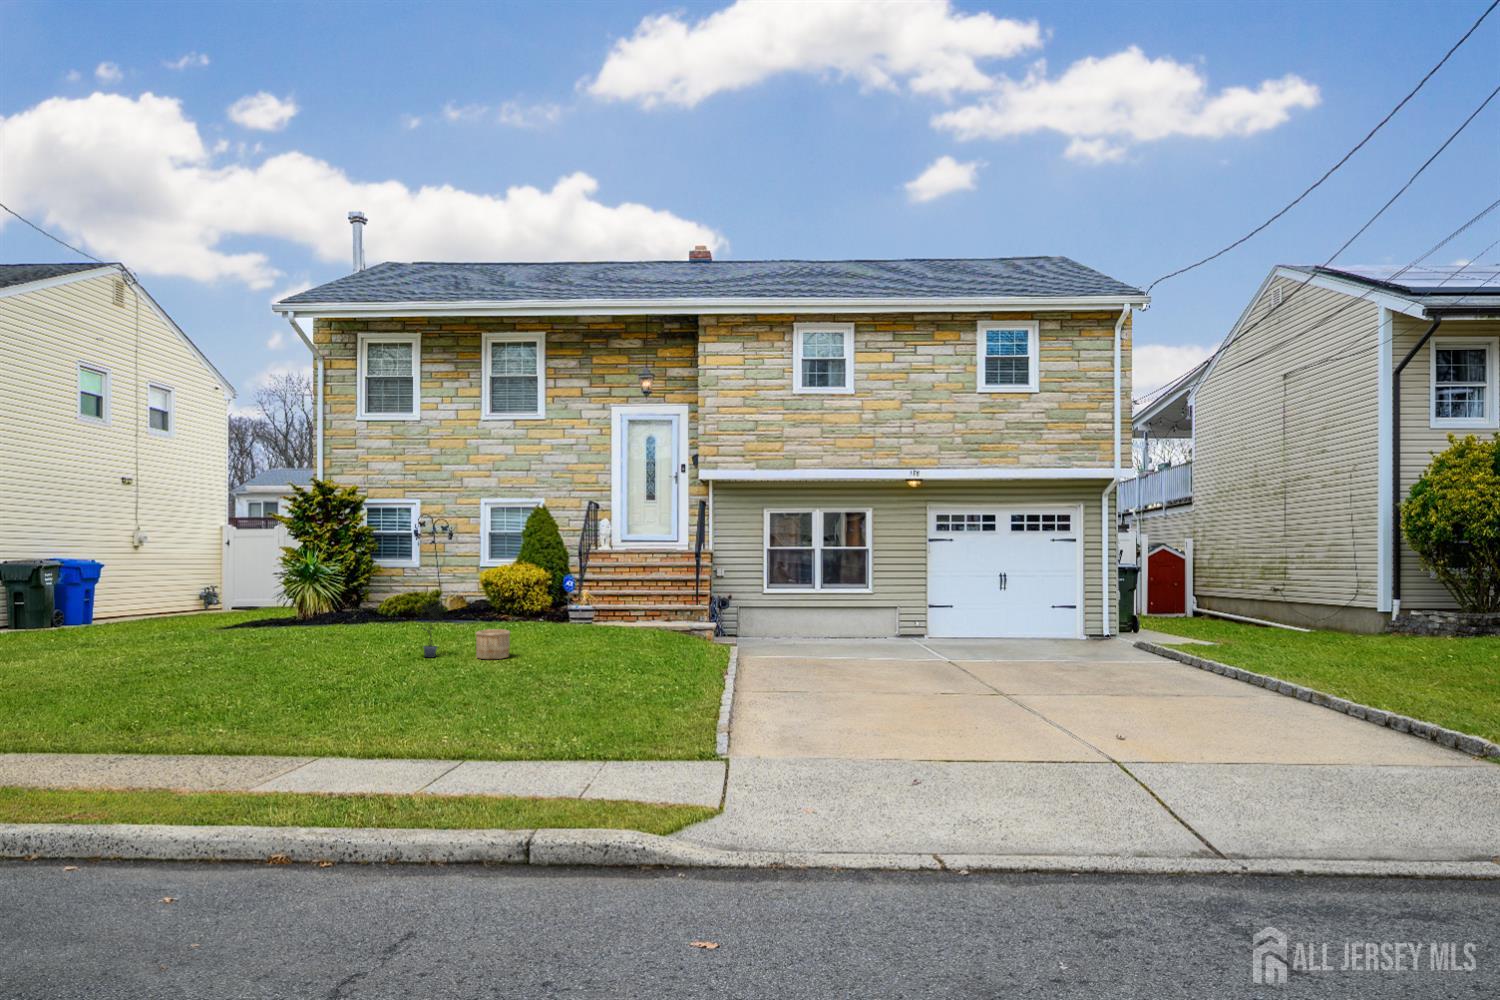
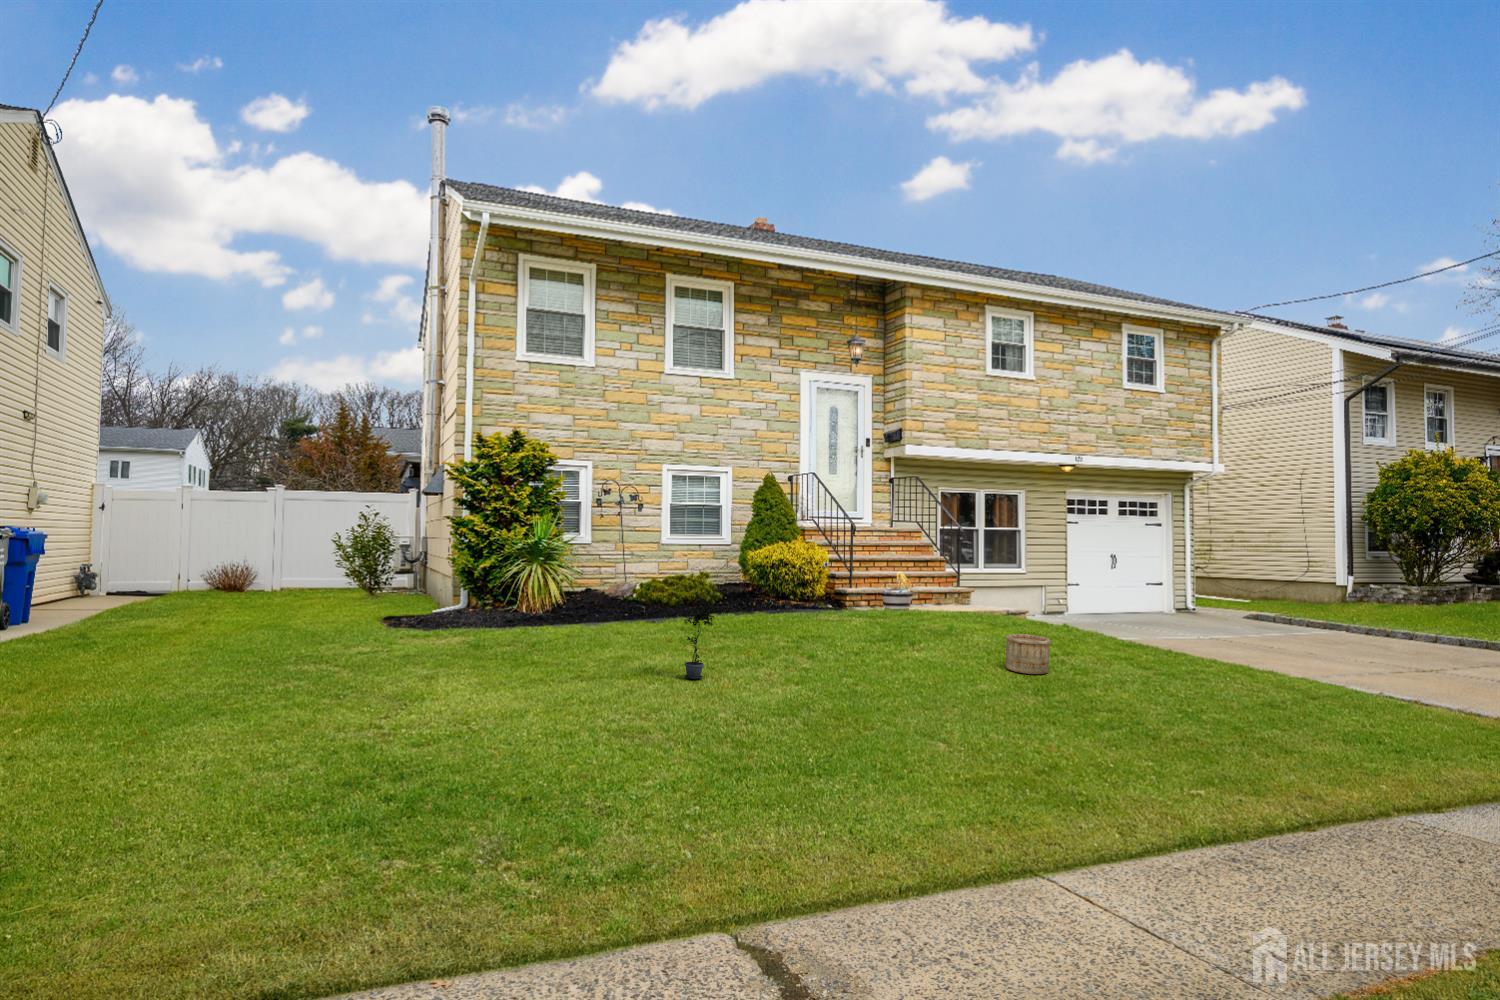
potted plant: present [421,600,445,657] -> present [676,595,726,679]

